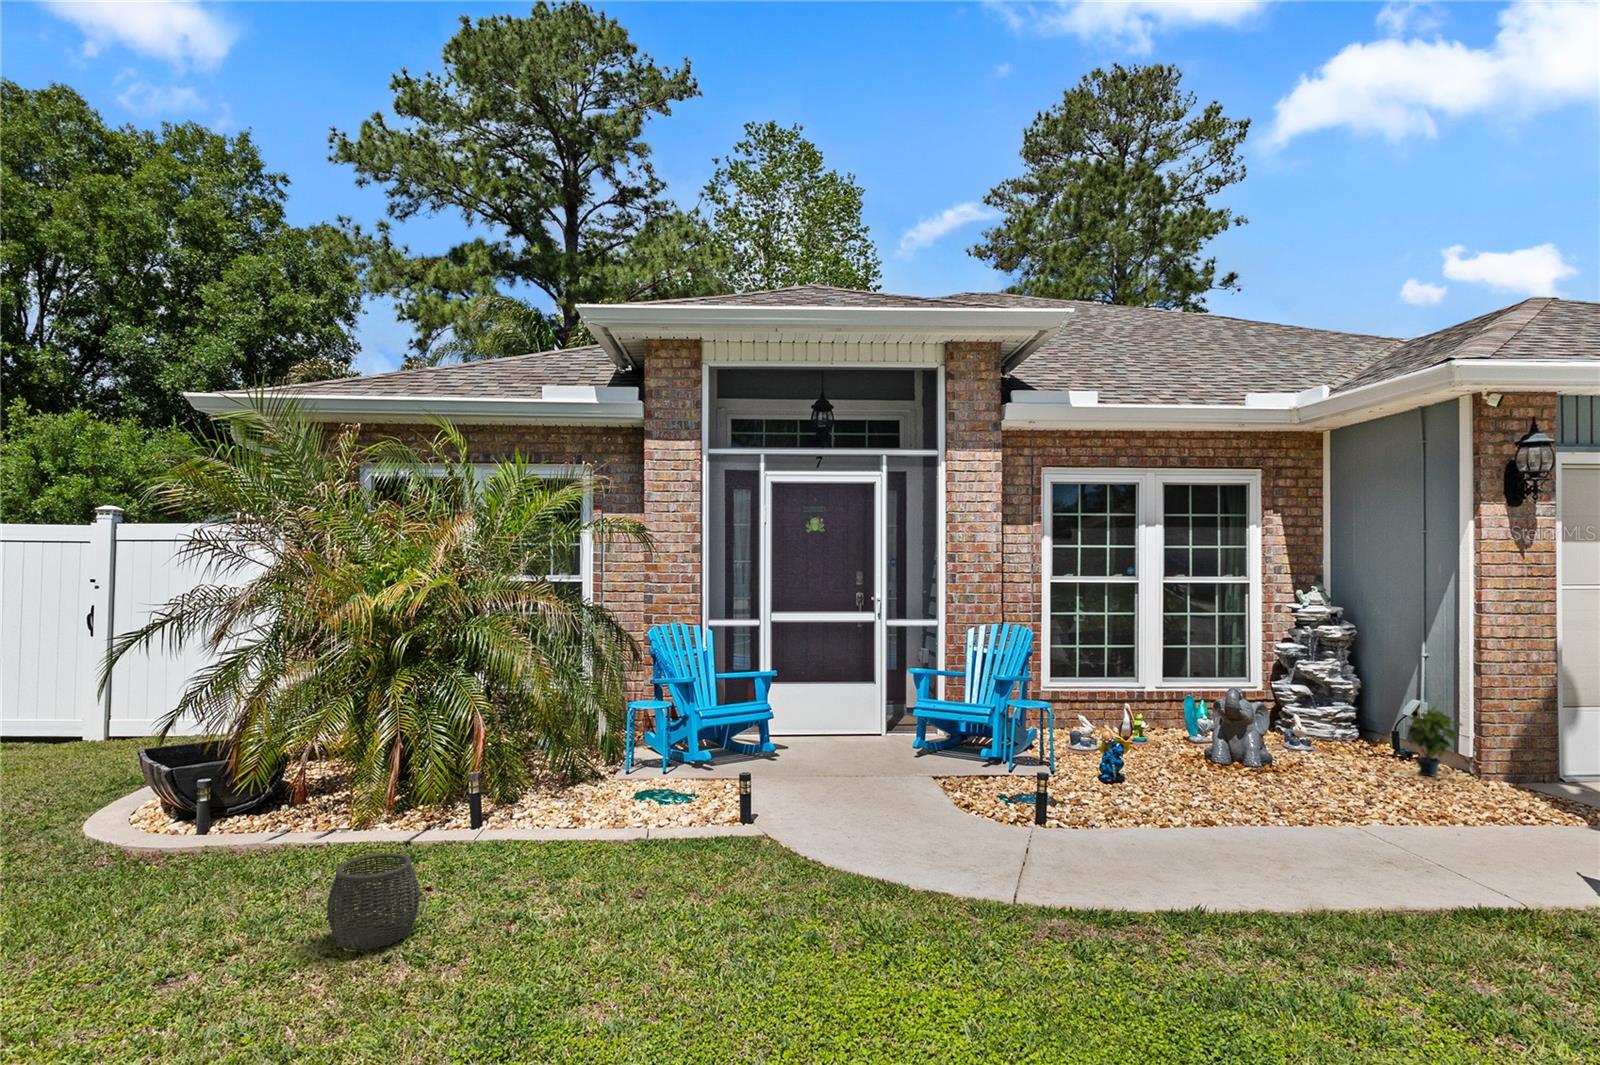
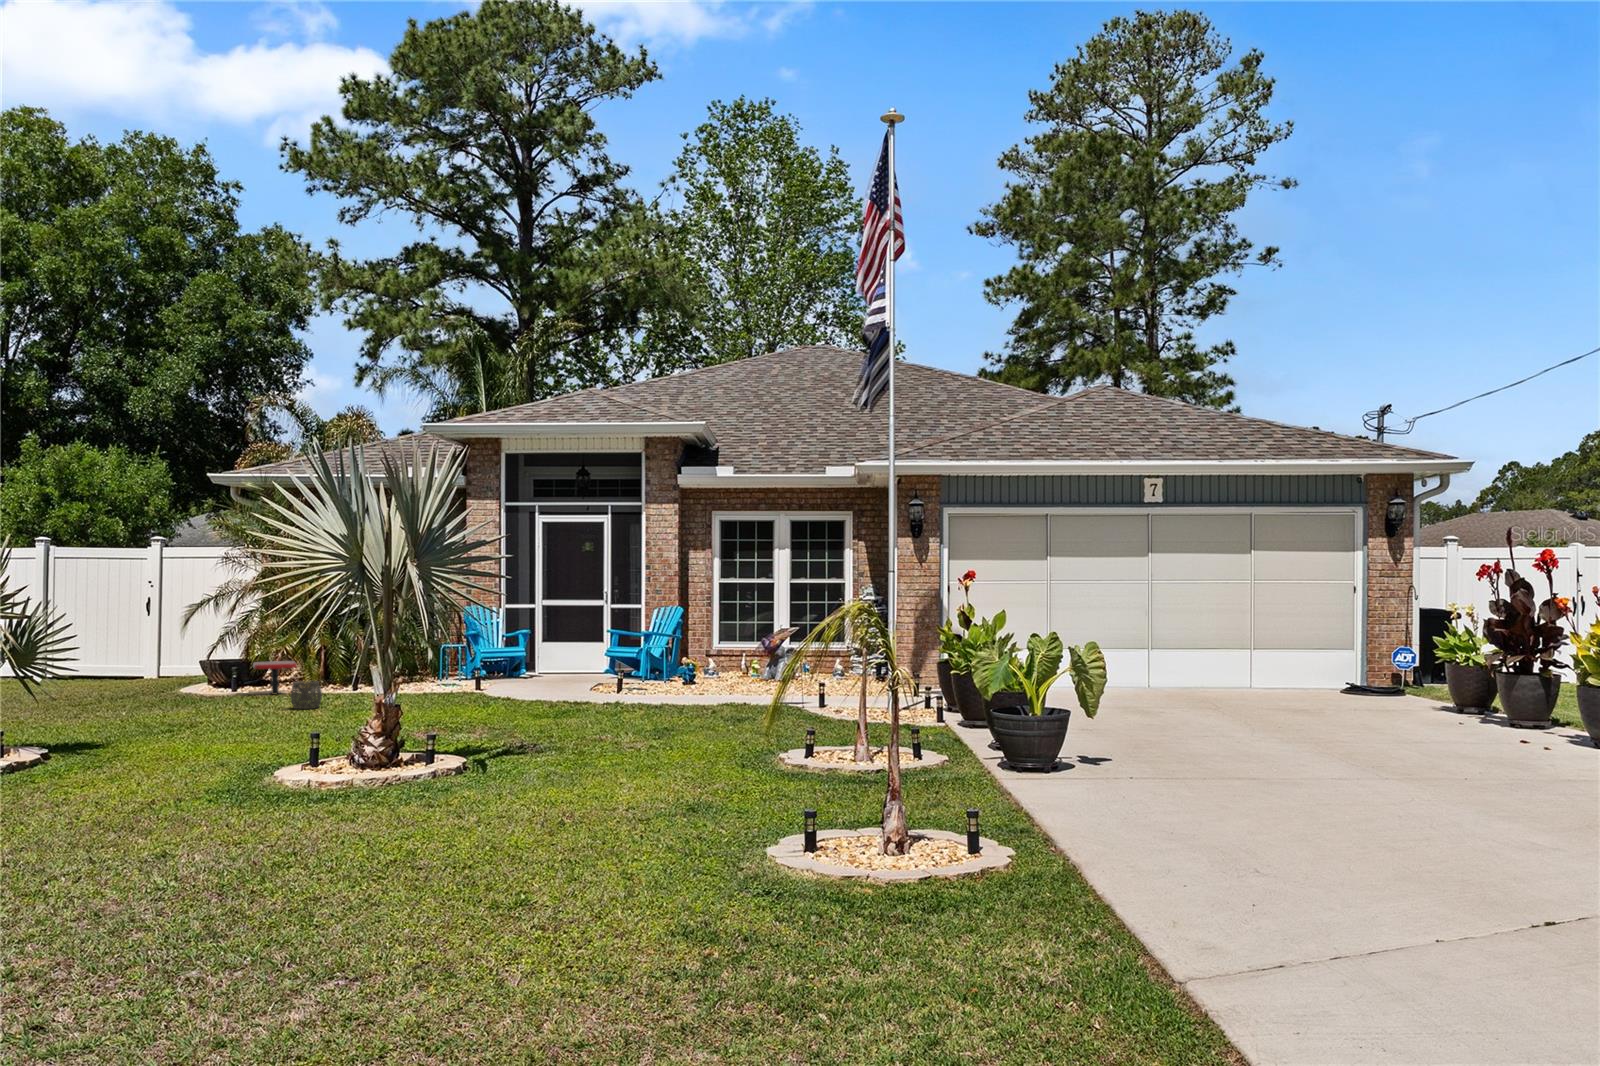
potted plant: present [1407,706,1462,777] -> none [856,653,887,693]
pedestal table: none [245,748,345,831] -> present [253,661,297,694]

